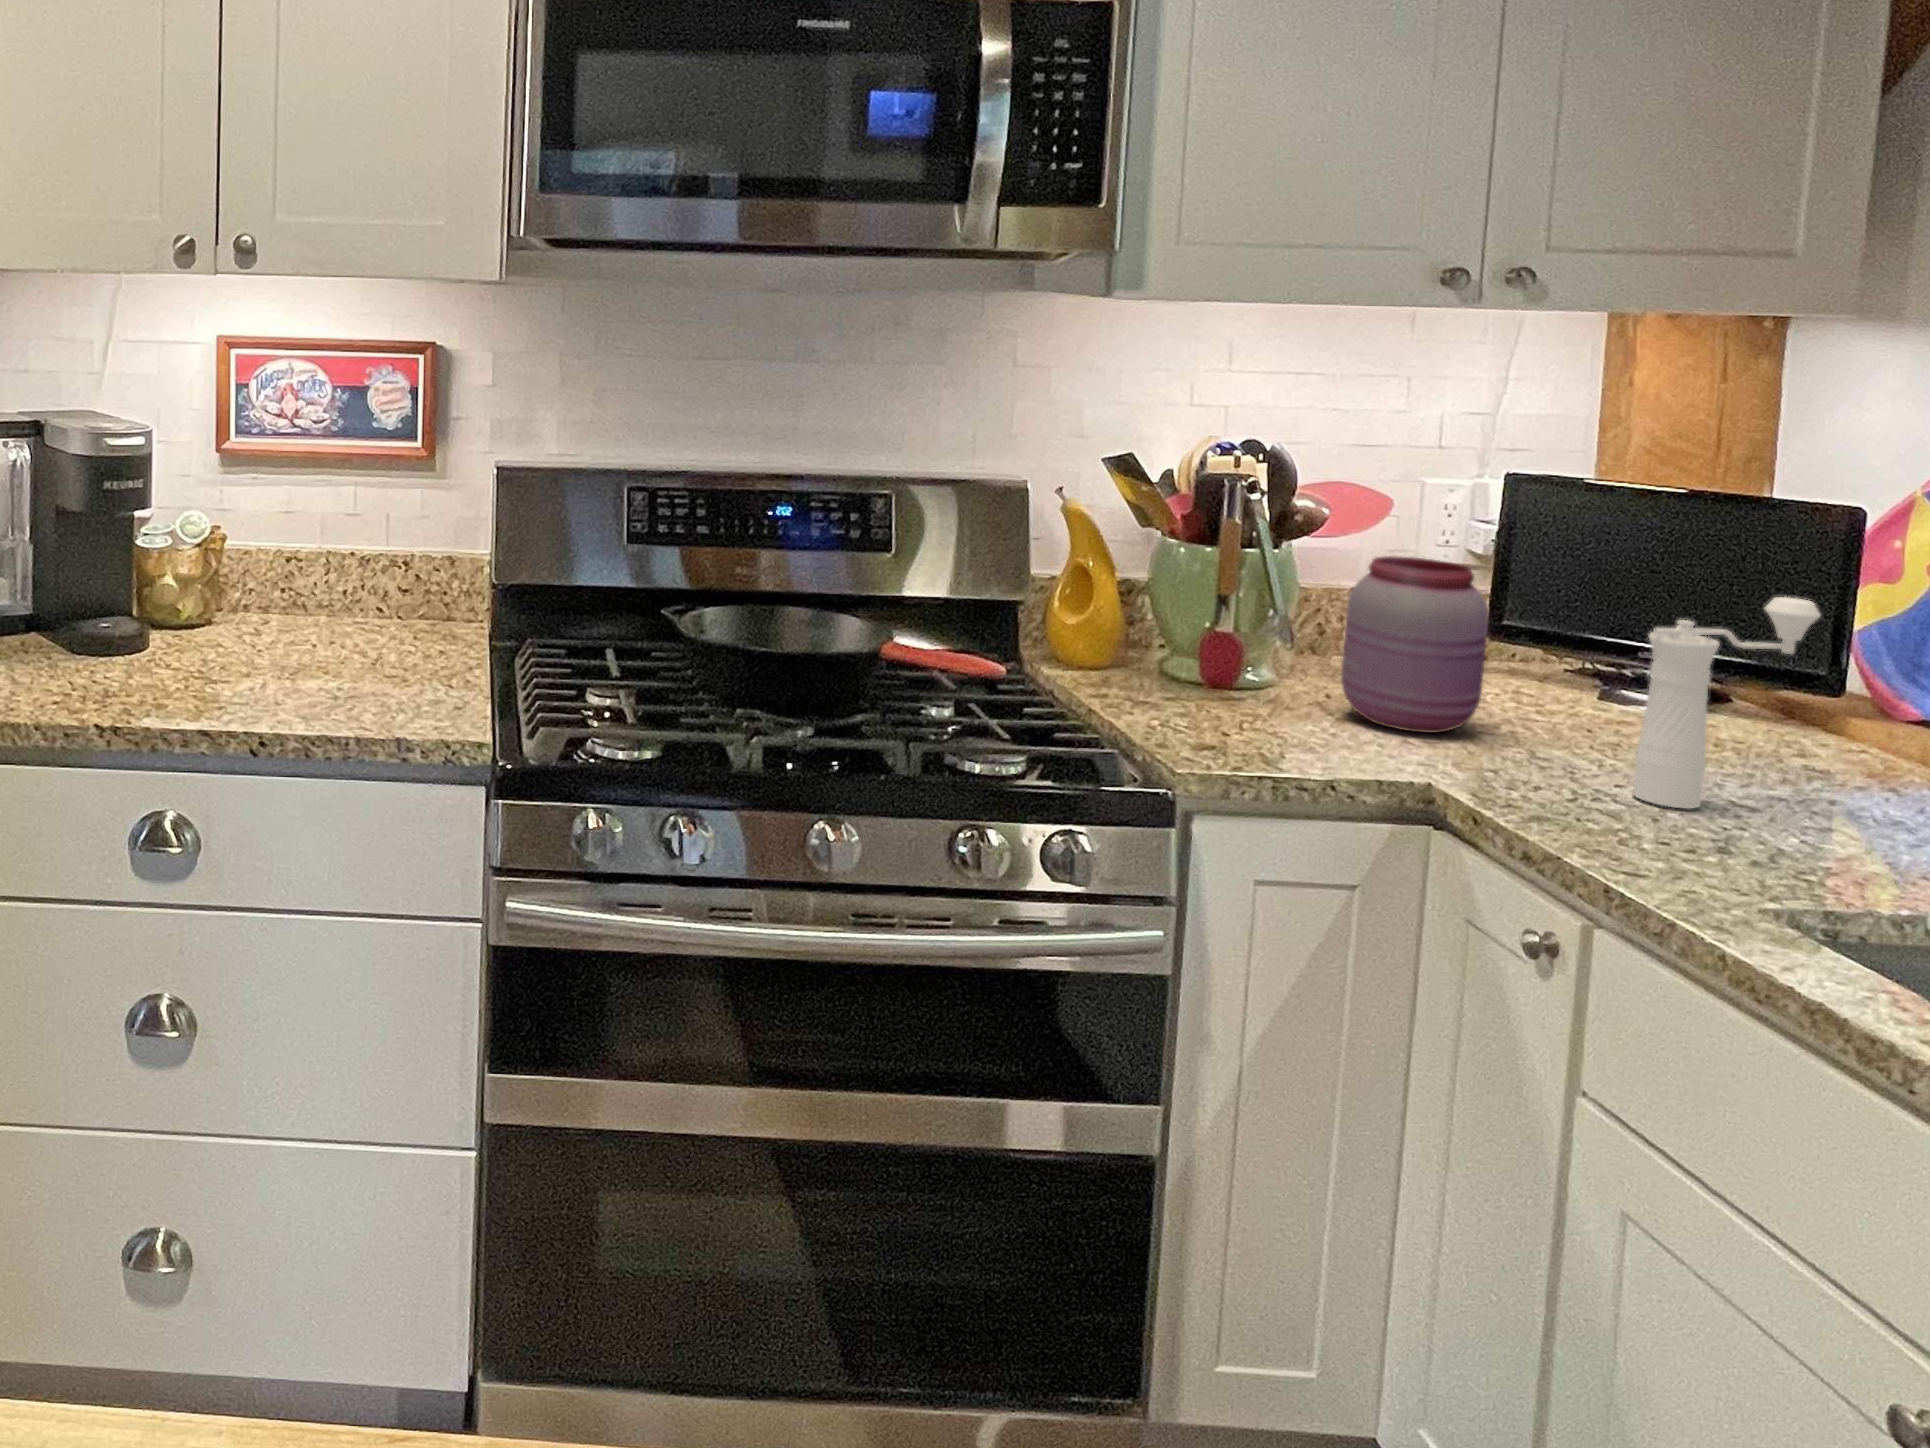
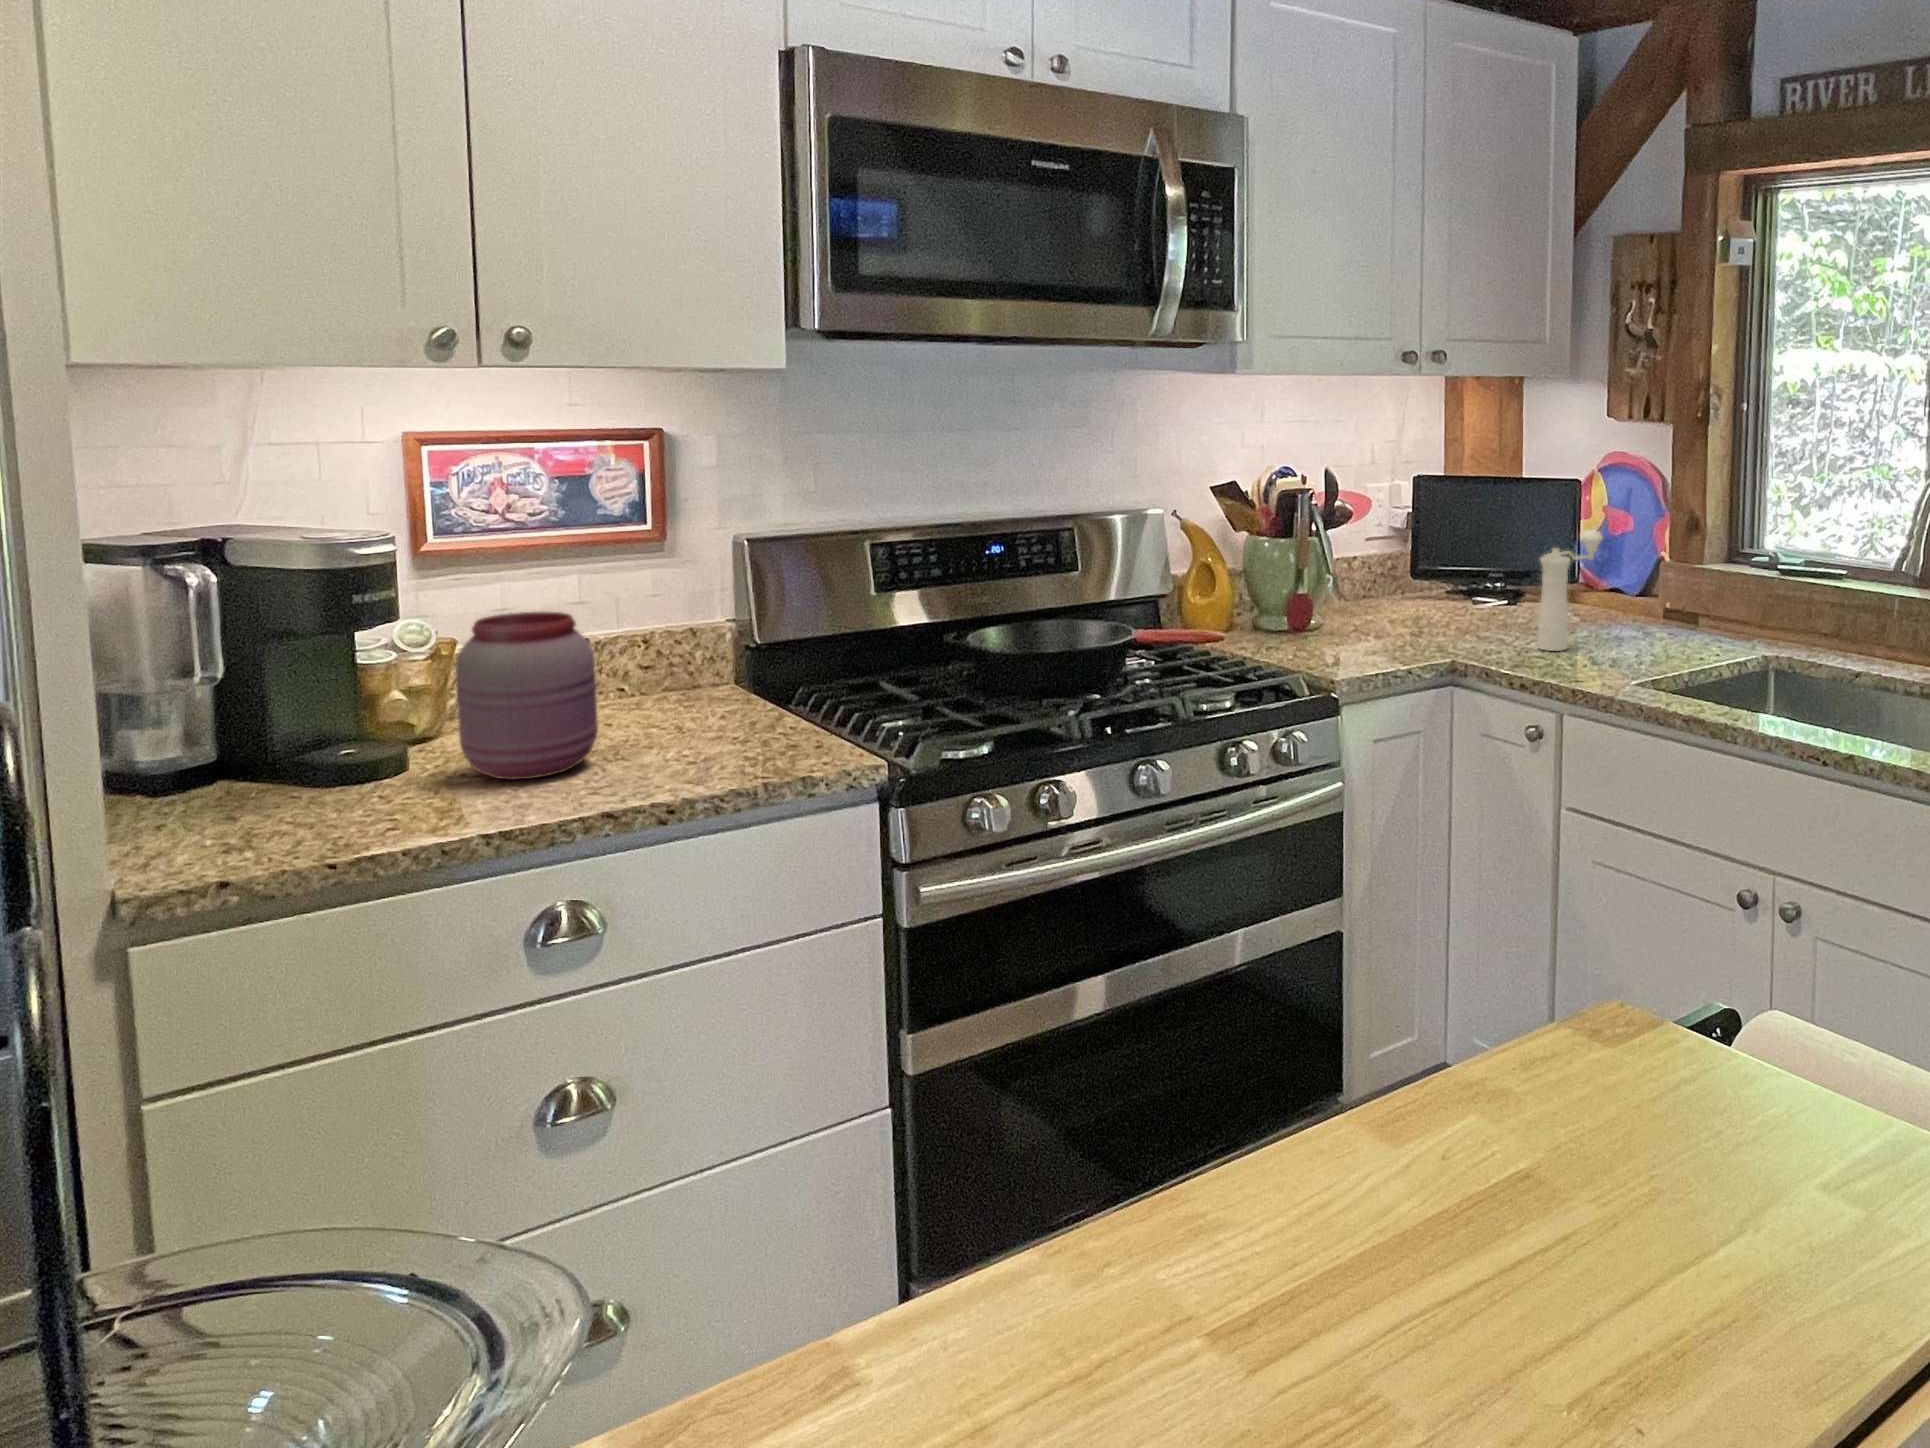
jar: present [1341,556,1489,733] -> present [455,612,598,780]

